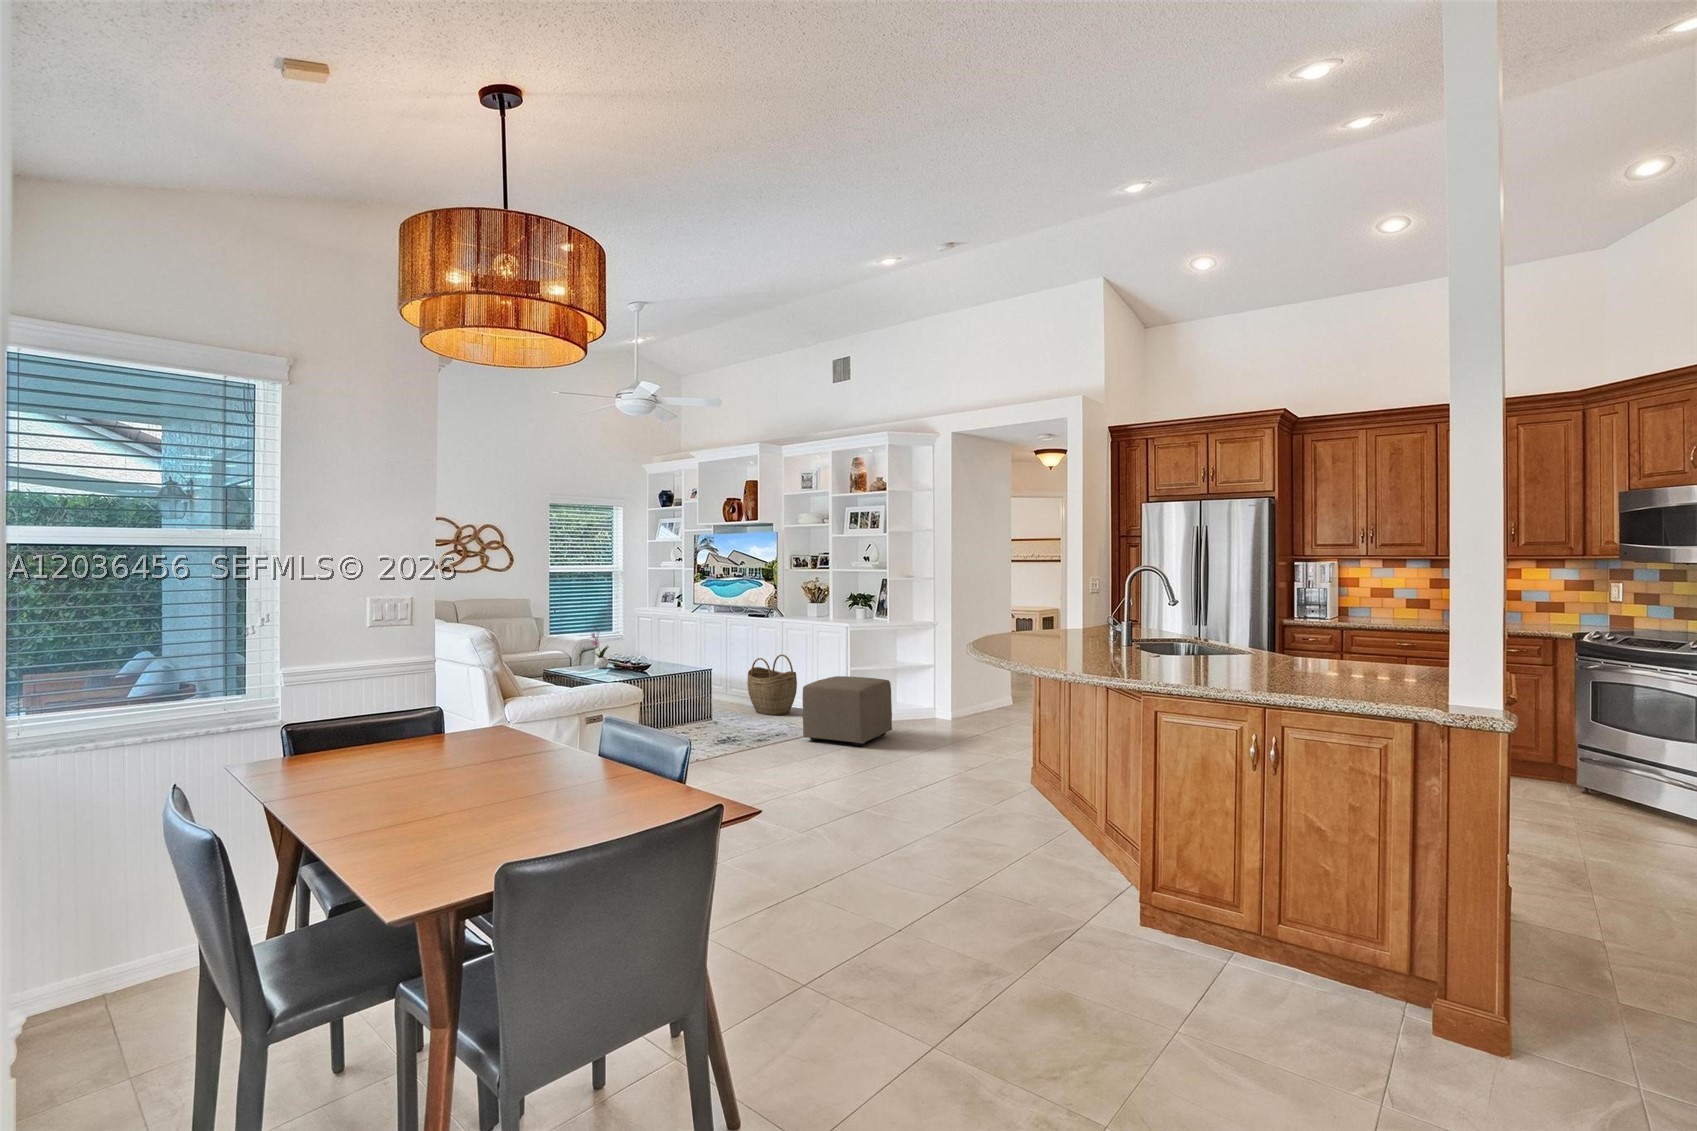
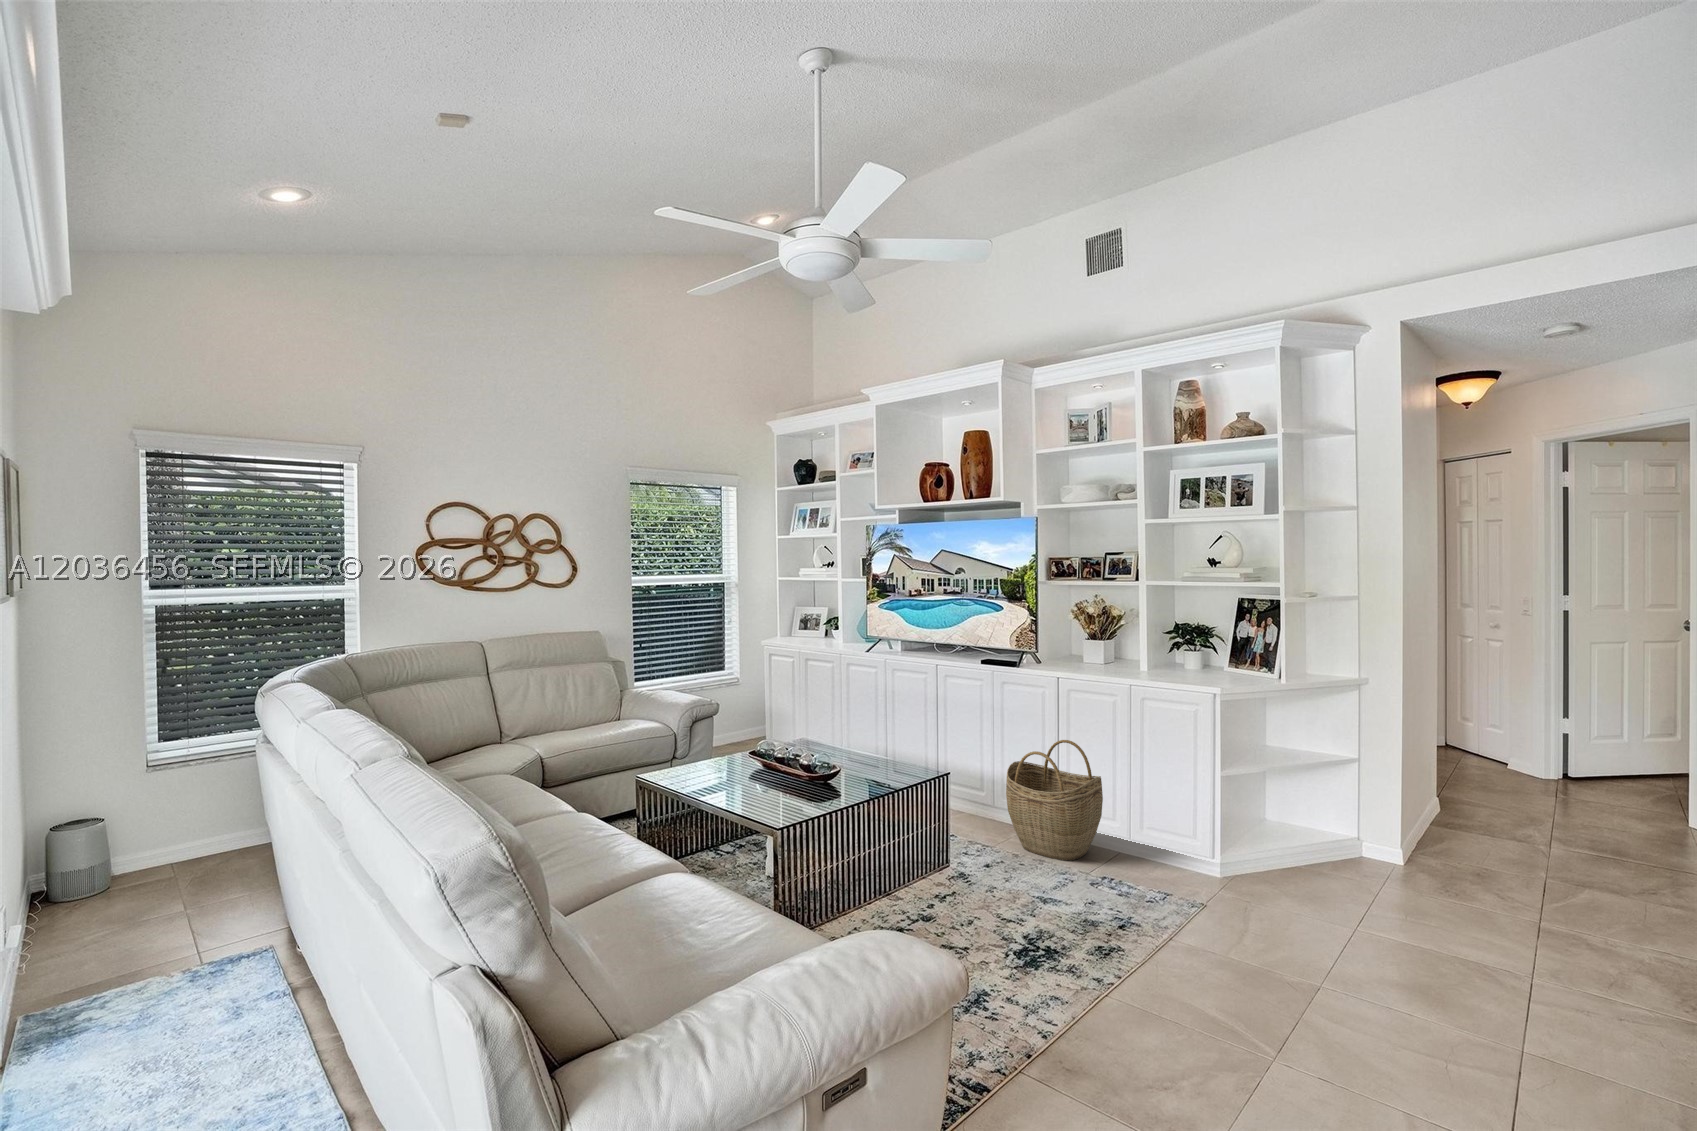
flower arrangement: present [591,626,609,669] -> none [729,700,765,784]
ottoman: present [803,676,892,746] -> none [1225,812,1410,1010]

